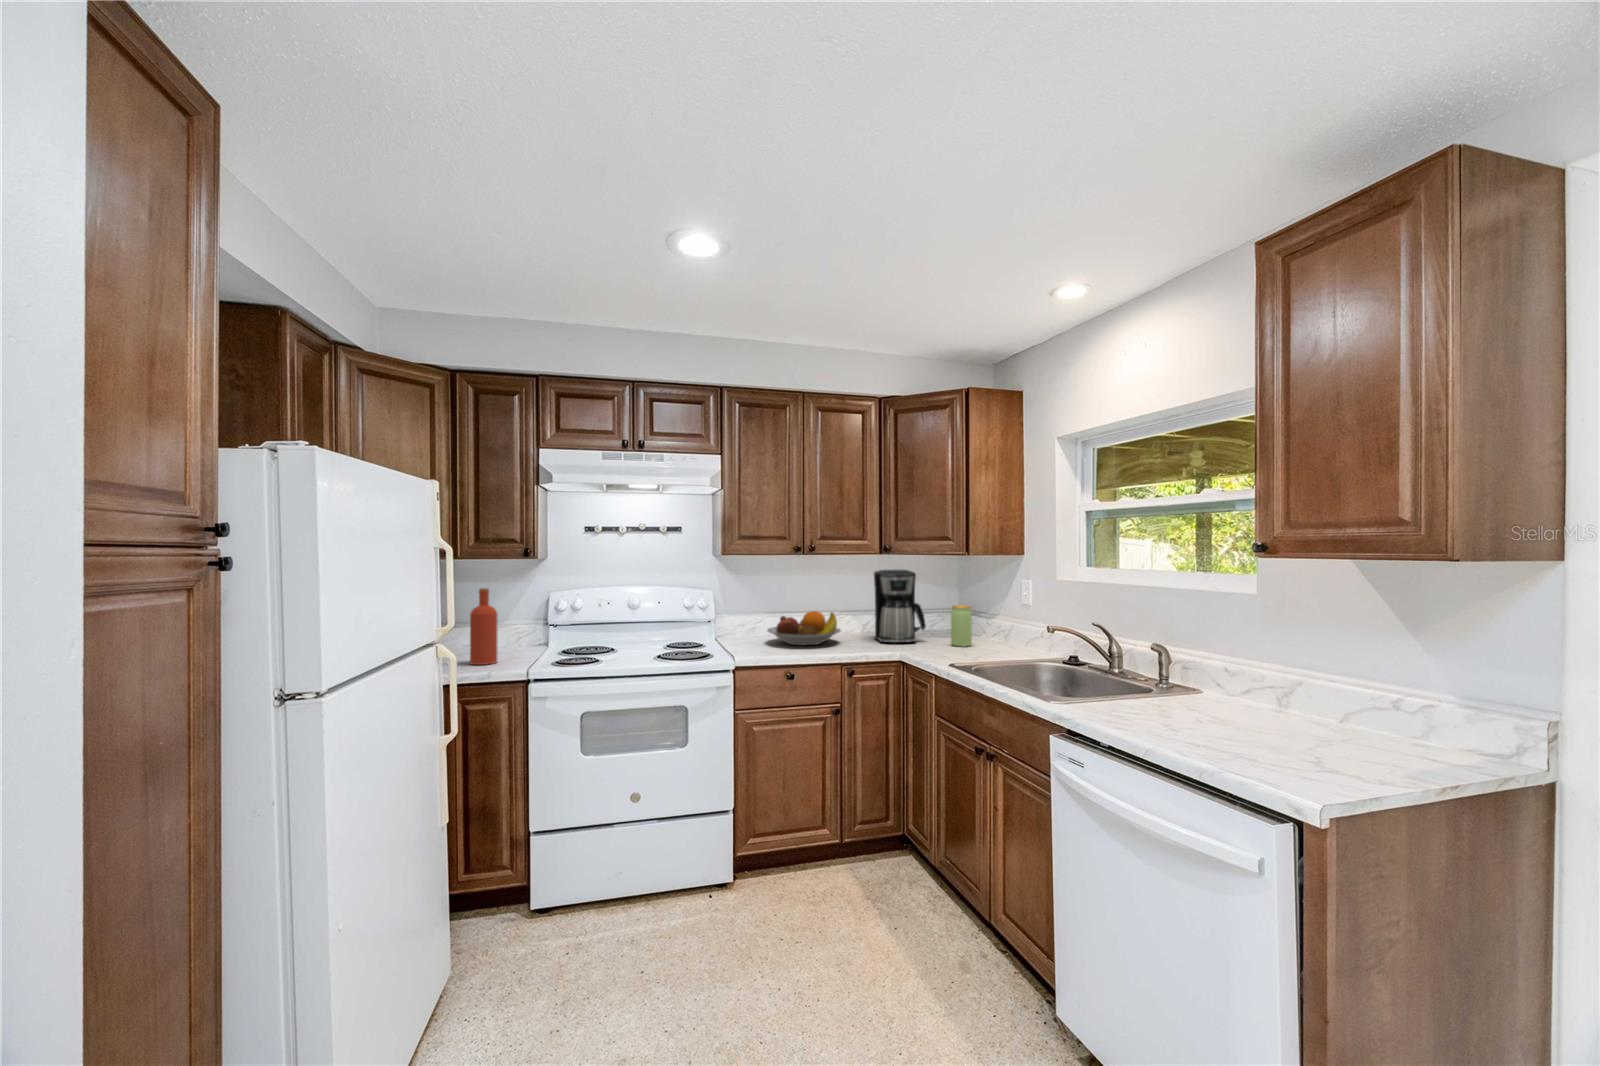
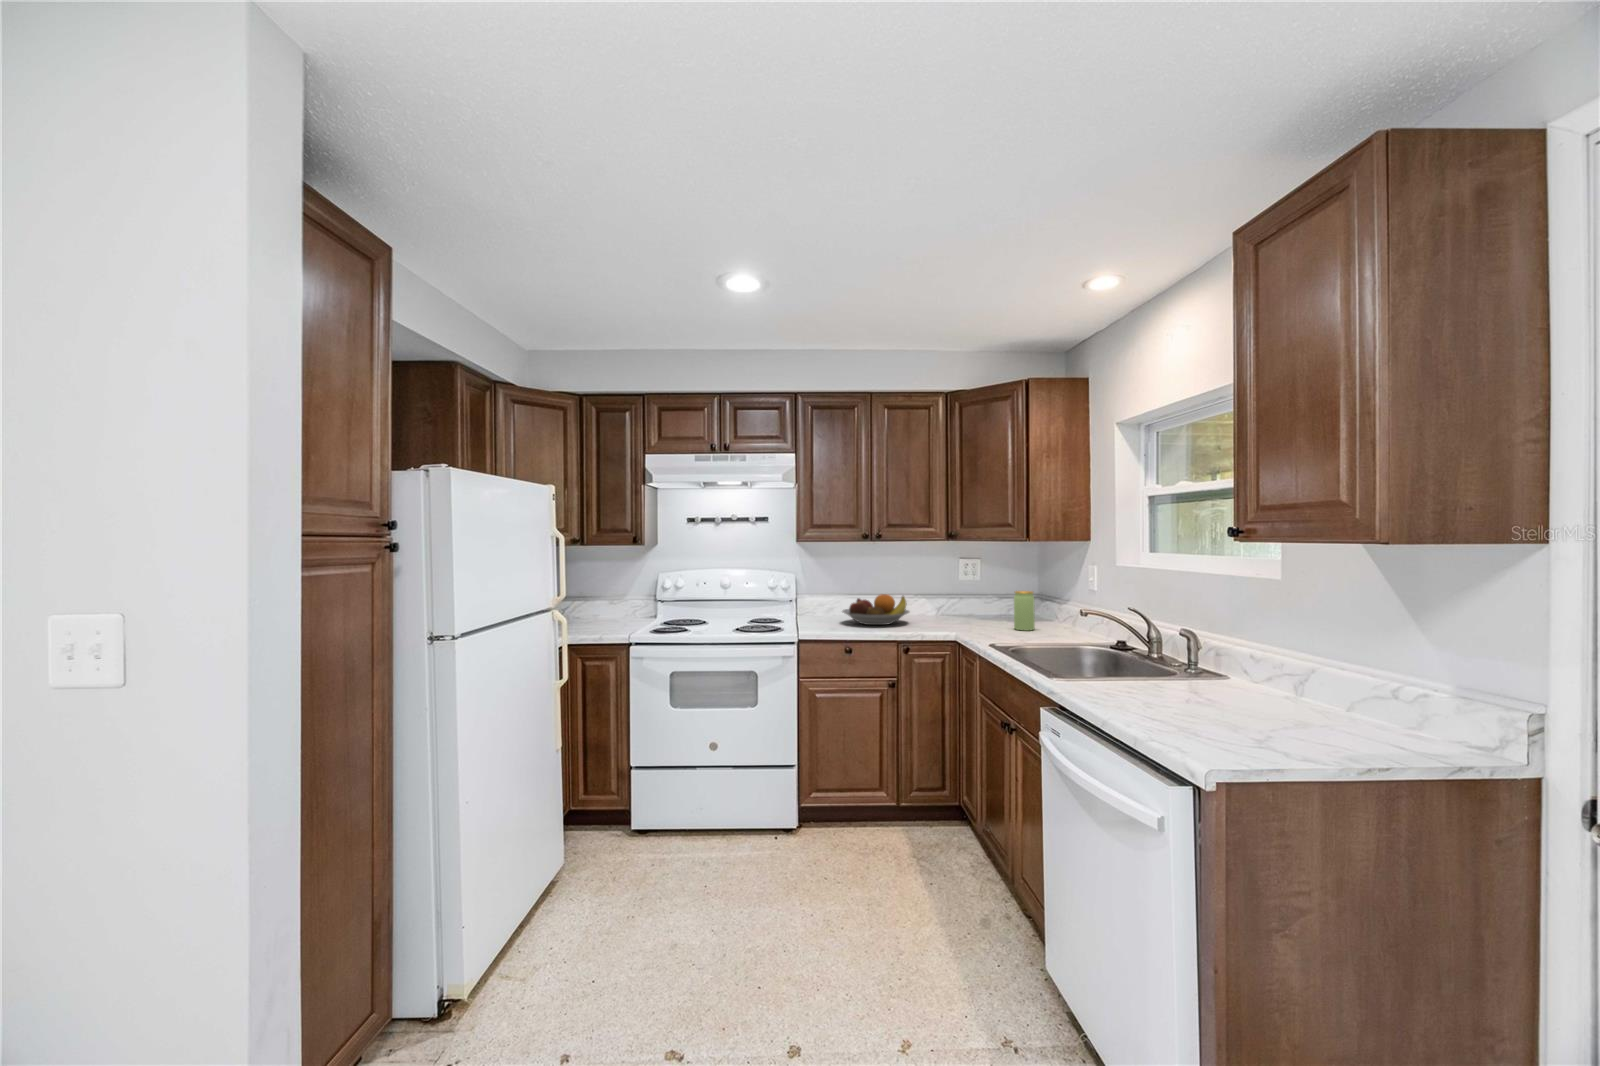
coffee maker: present [874,570,926,643] -> none [943,557,993,626]
bottle: present [470,588,498,665] -> none [591,569,612,630]

